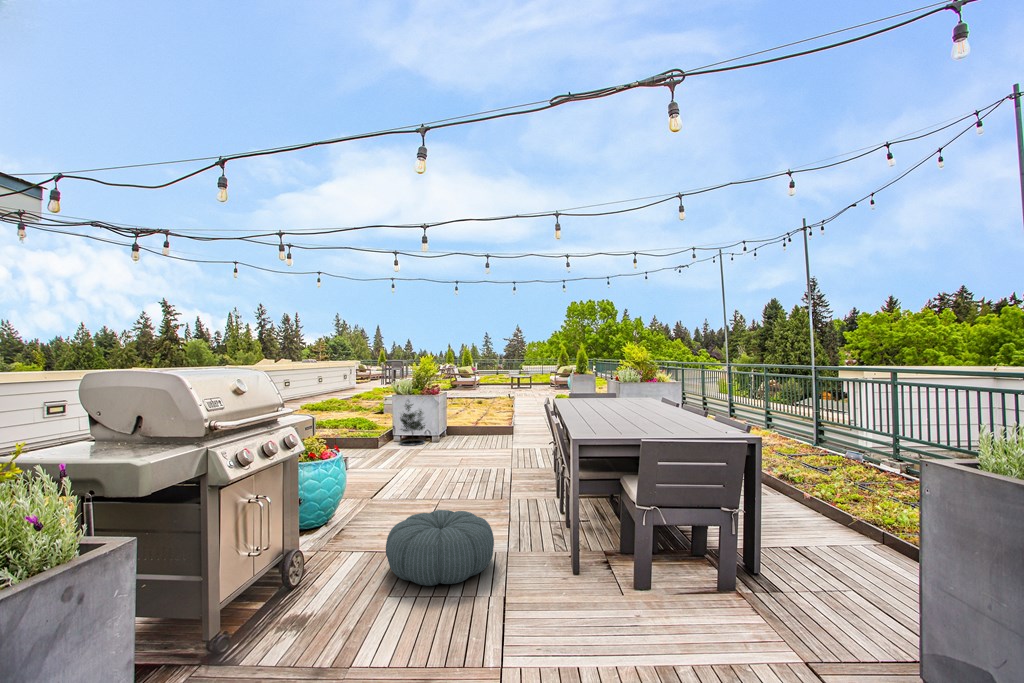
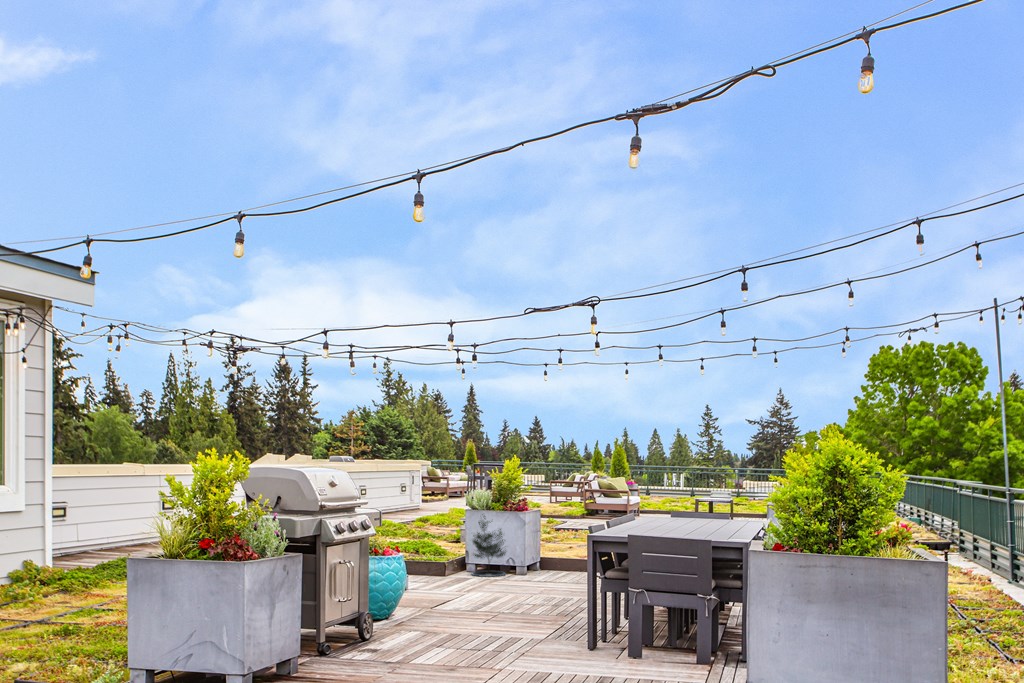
pouf: present [386,510,494,586] -> none [436,598,528,647]

